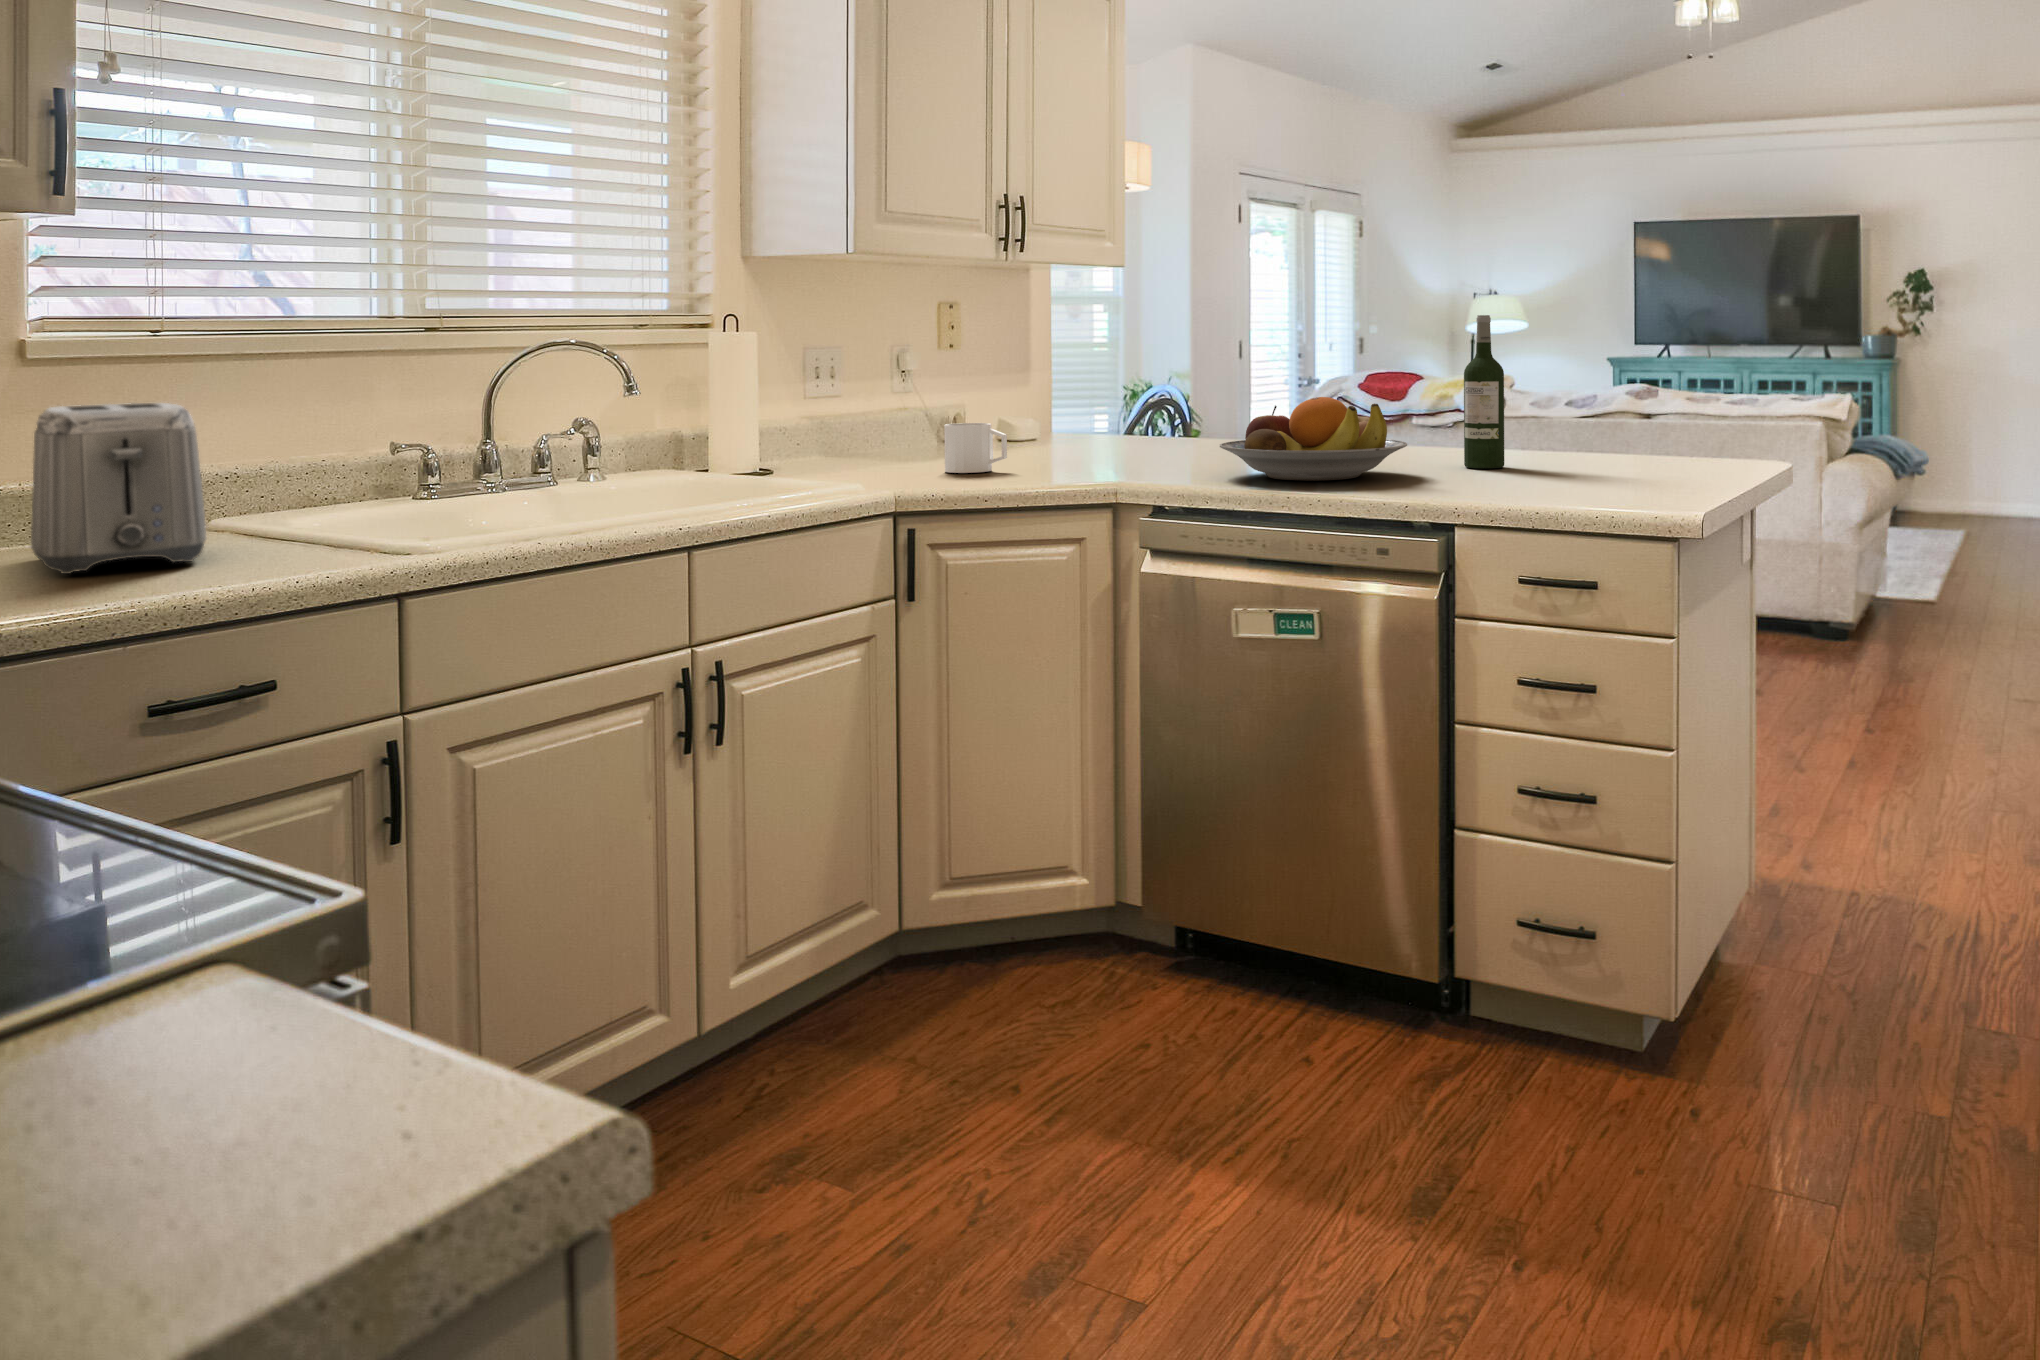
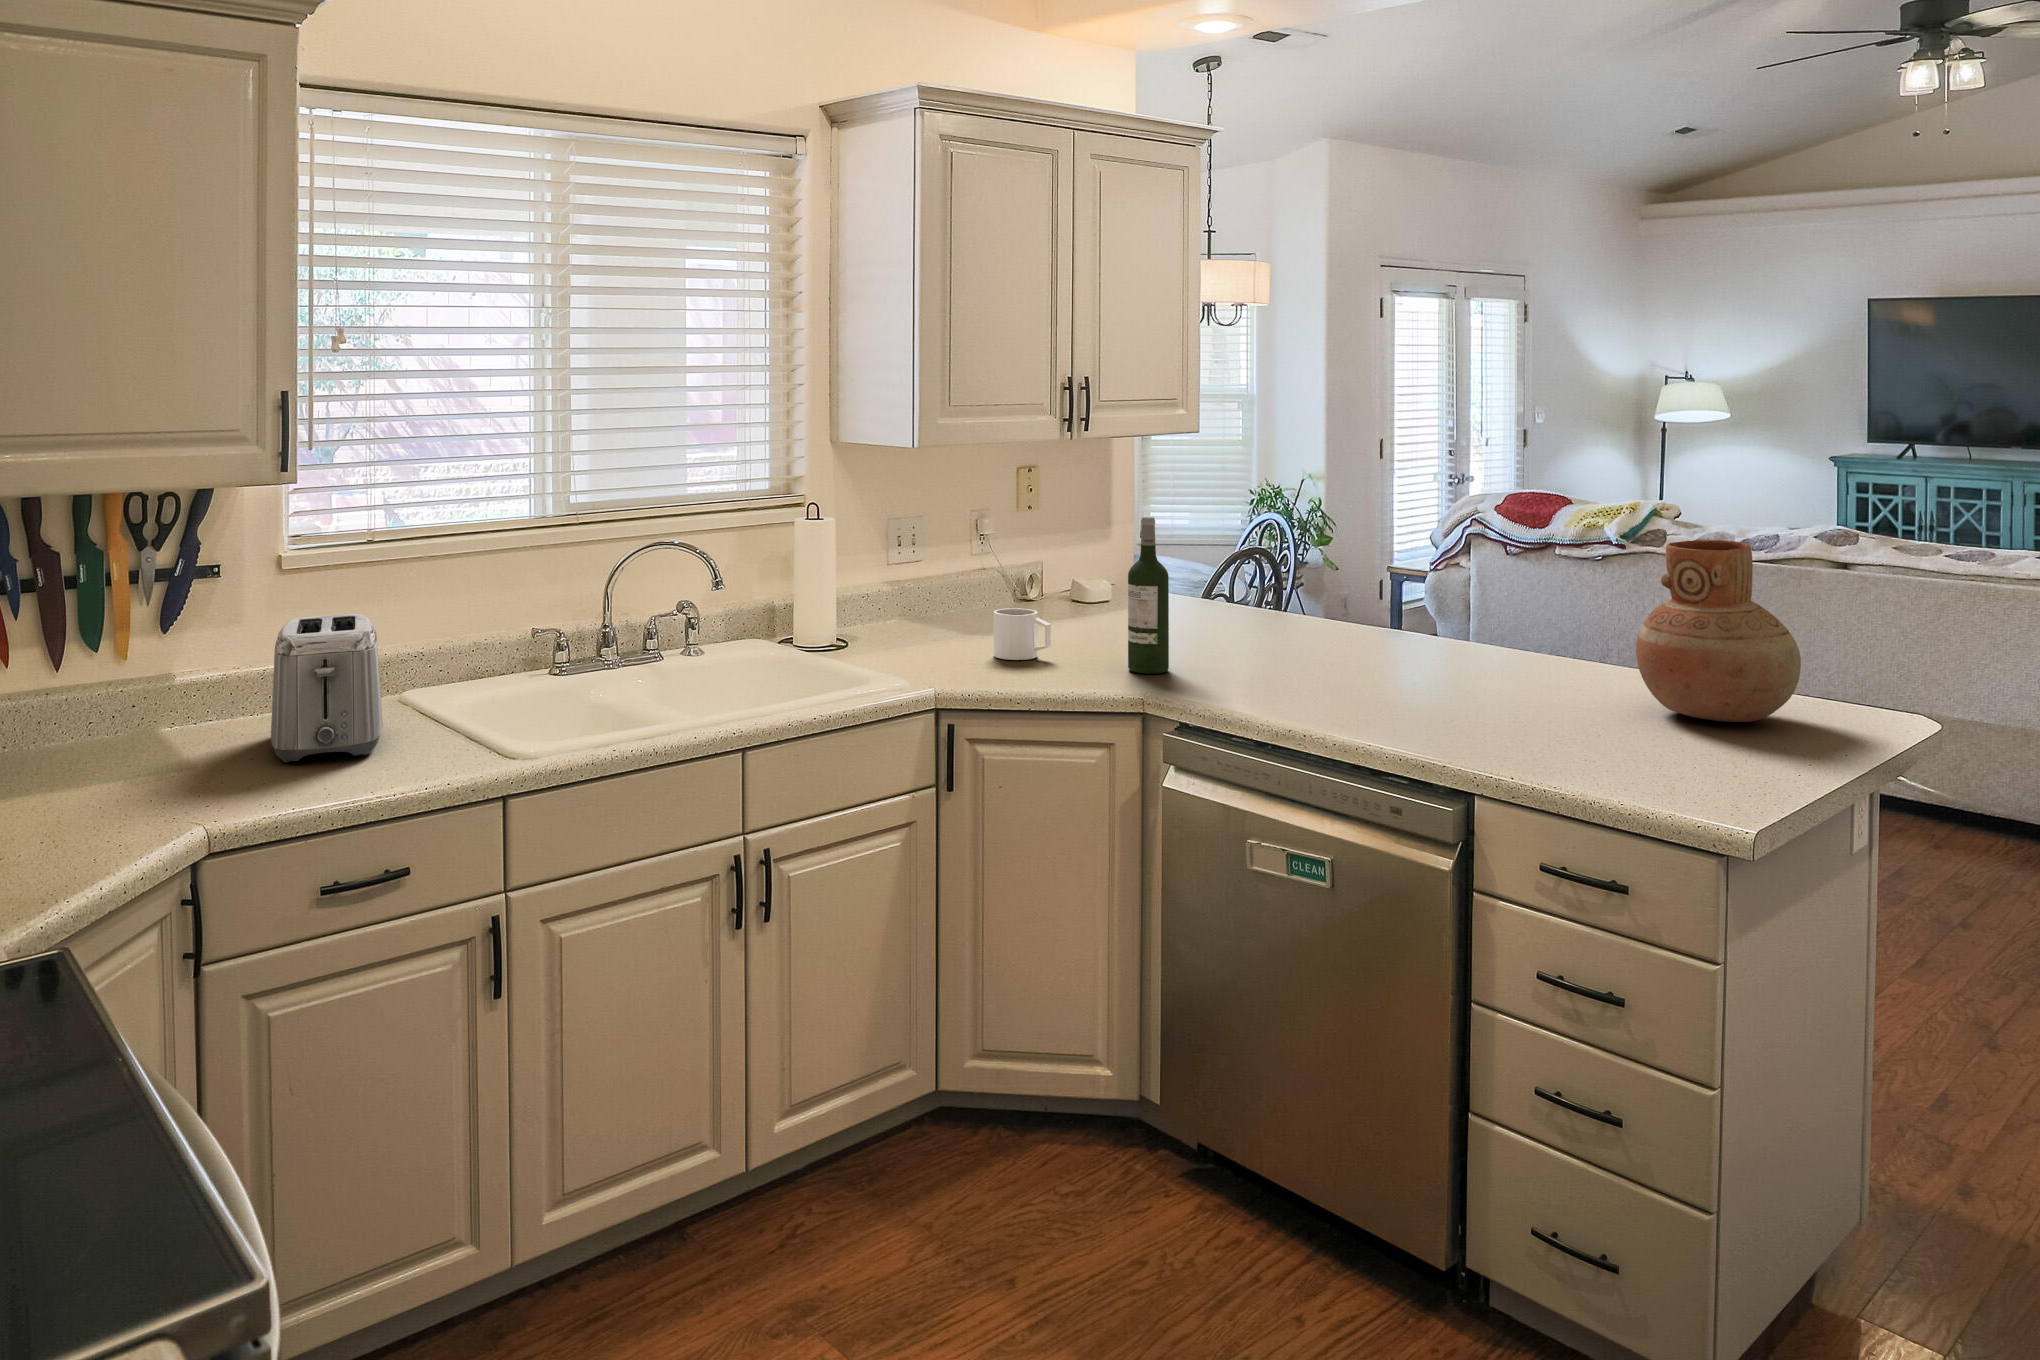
wine bottle: present [1464,315,1504,468] -> present [1128,517,1169,674]
vase: none [1559,315,1689,471] -> present [1636,540,1801,722]
fruit bowl: present [1220,397,1407,481] -> none [1248,618,1451,708]

